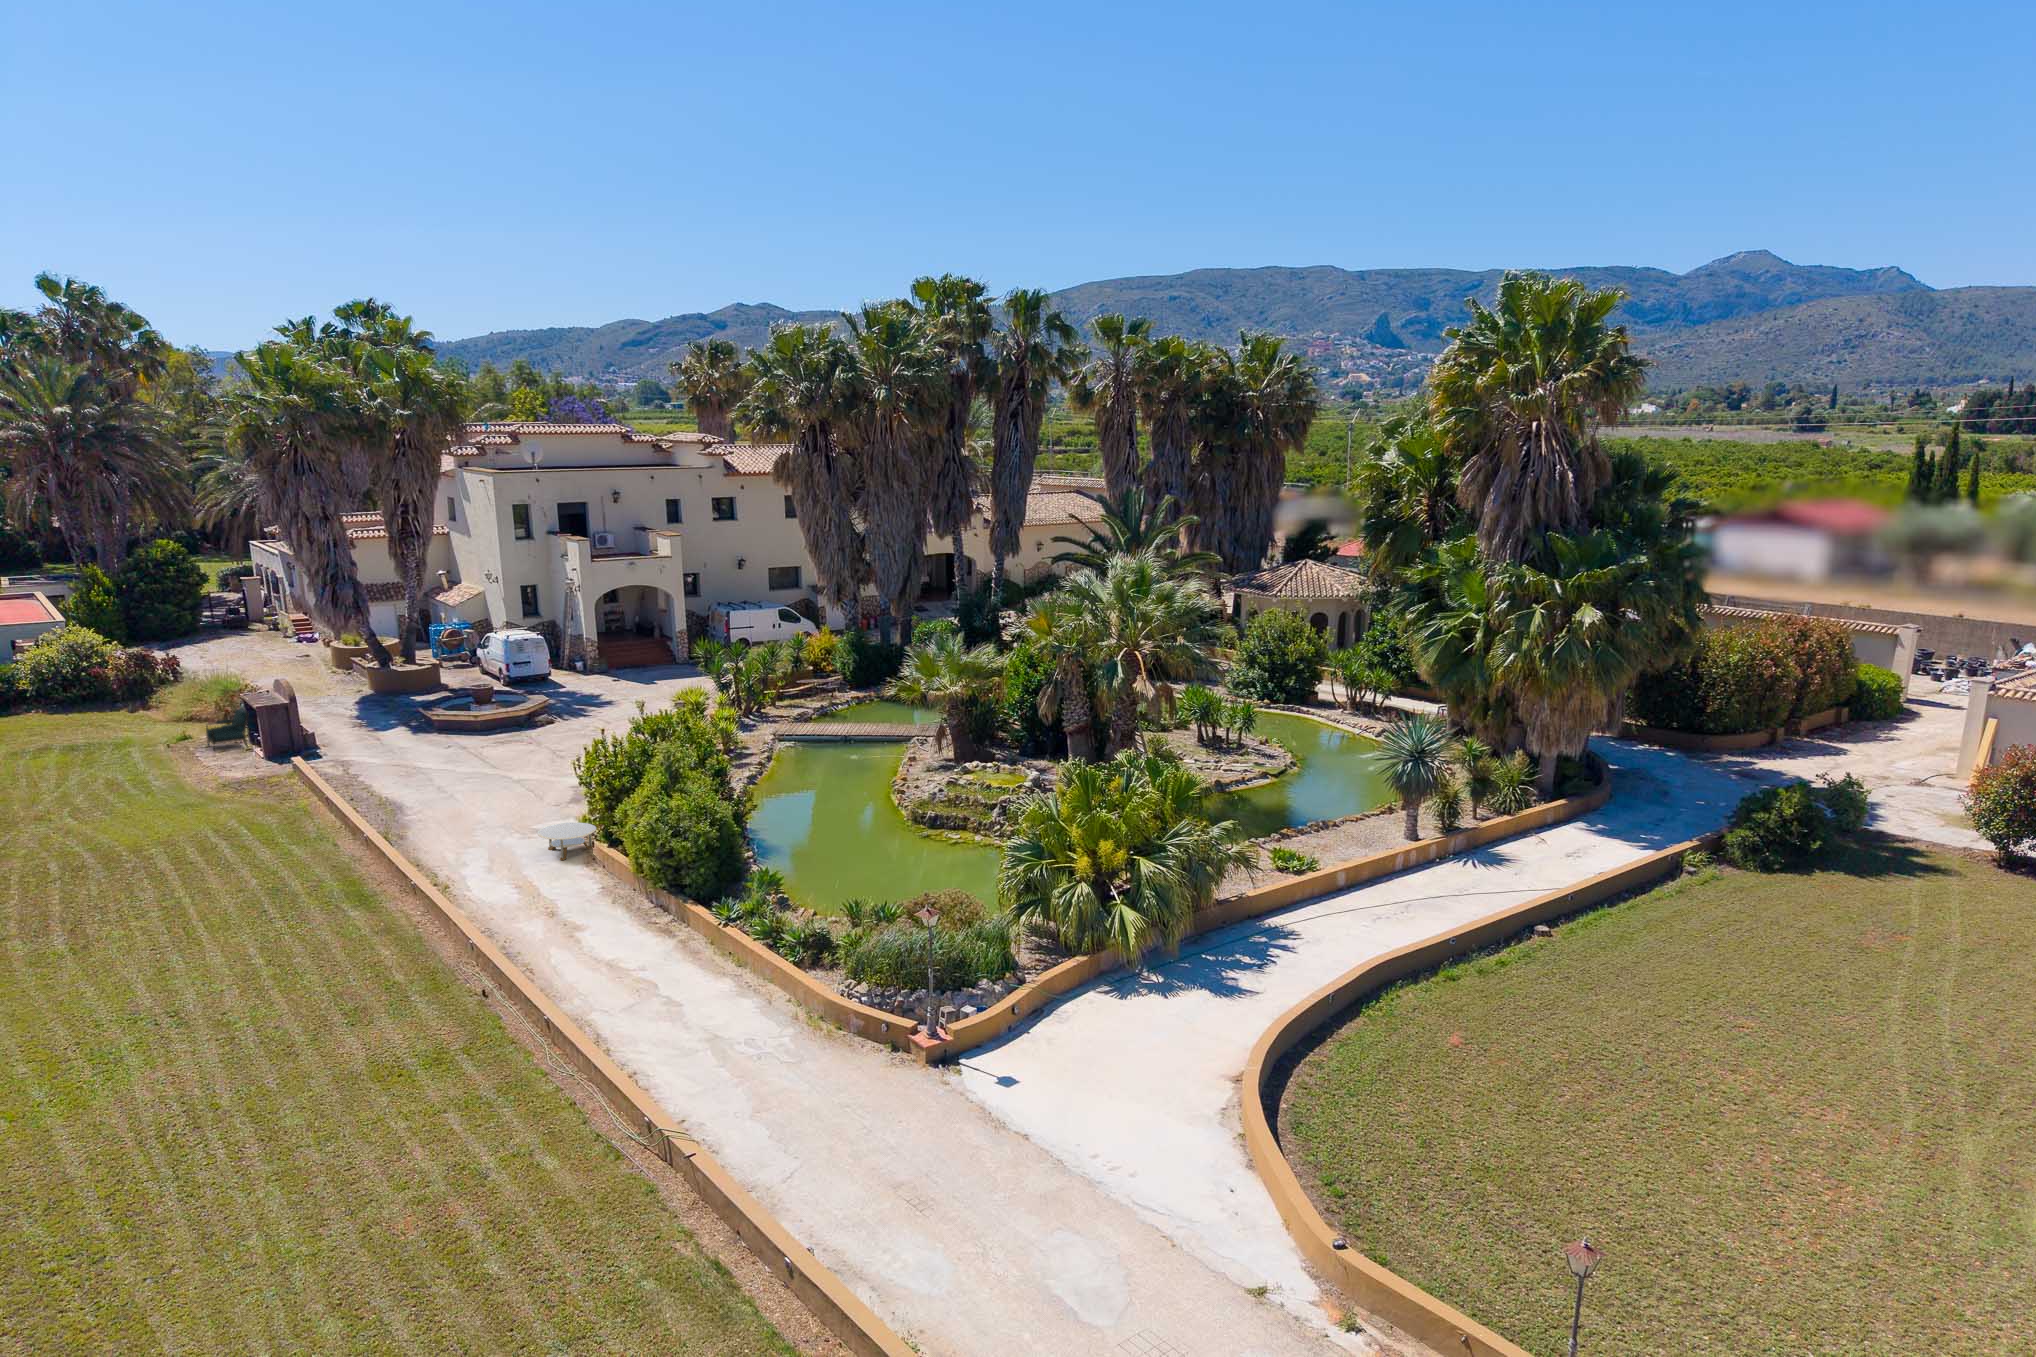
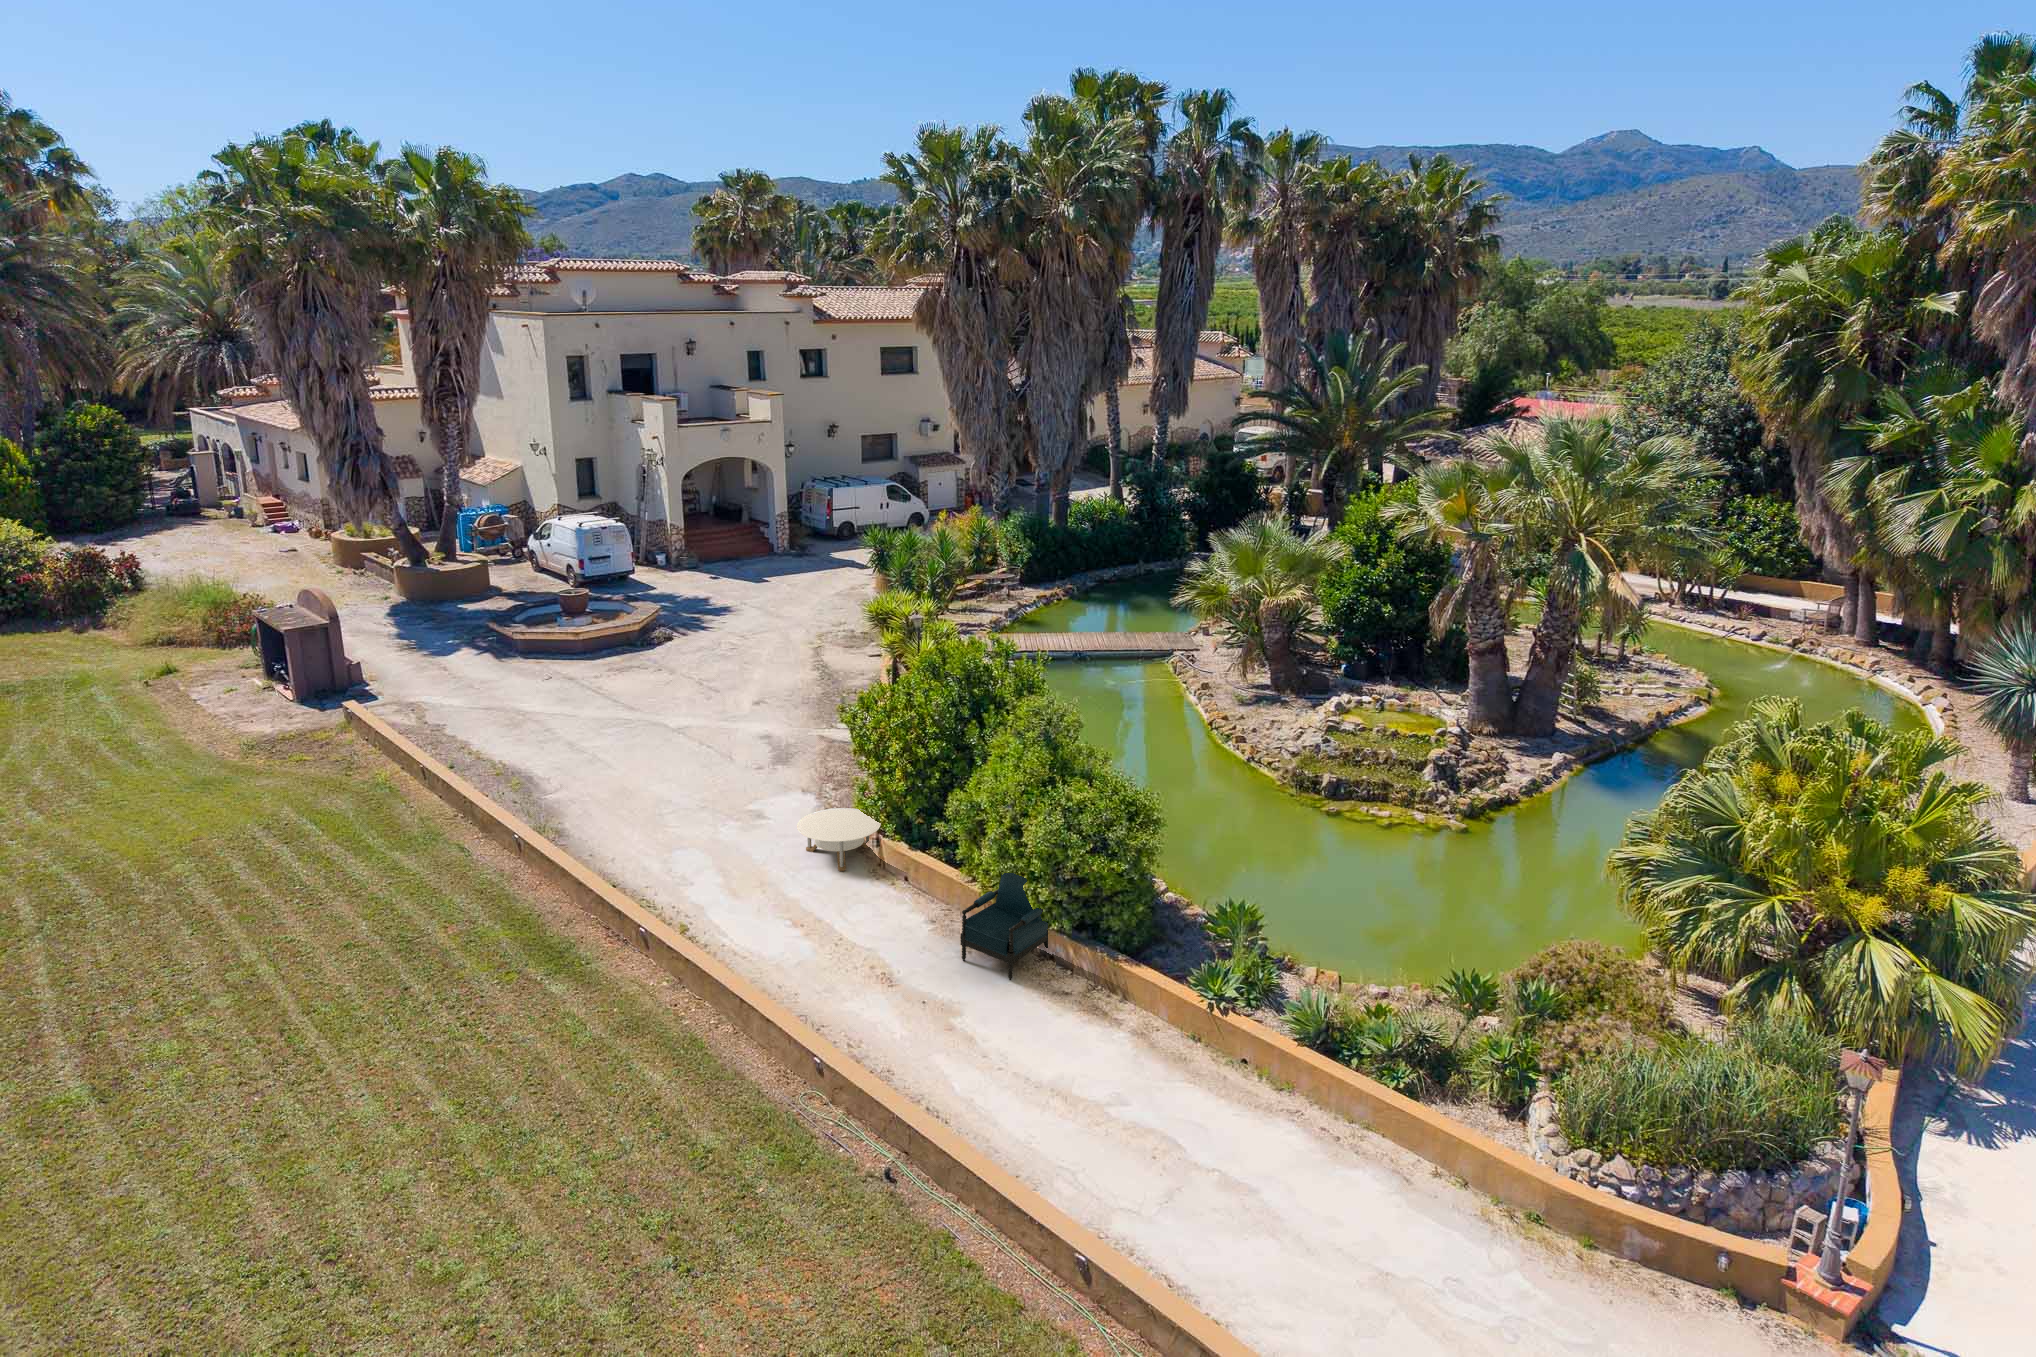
chair: present [206,708,249,750] -> present [961,873,1050,980]

